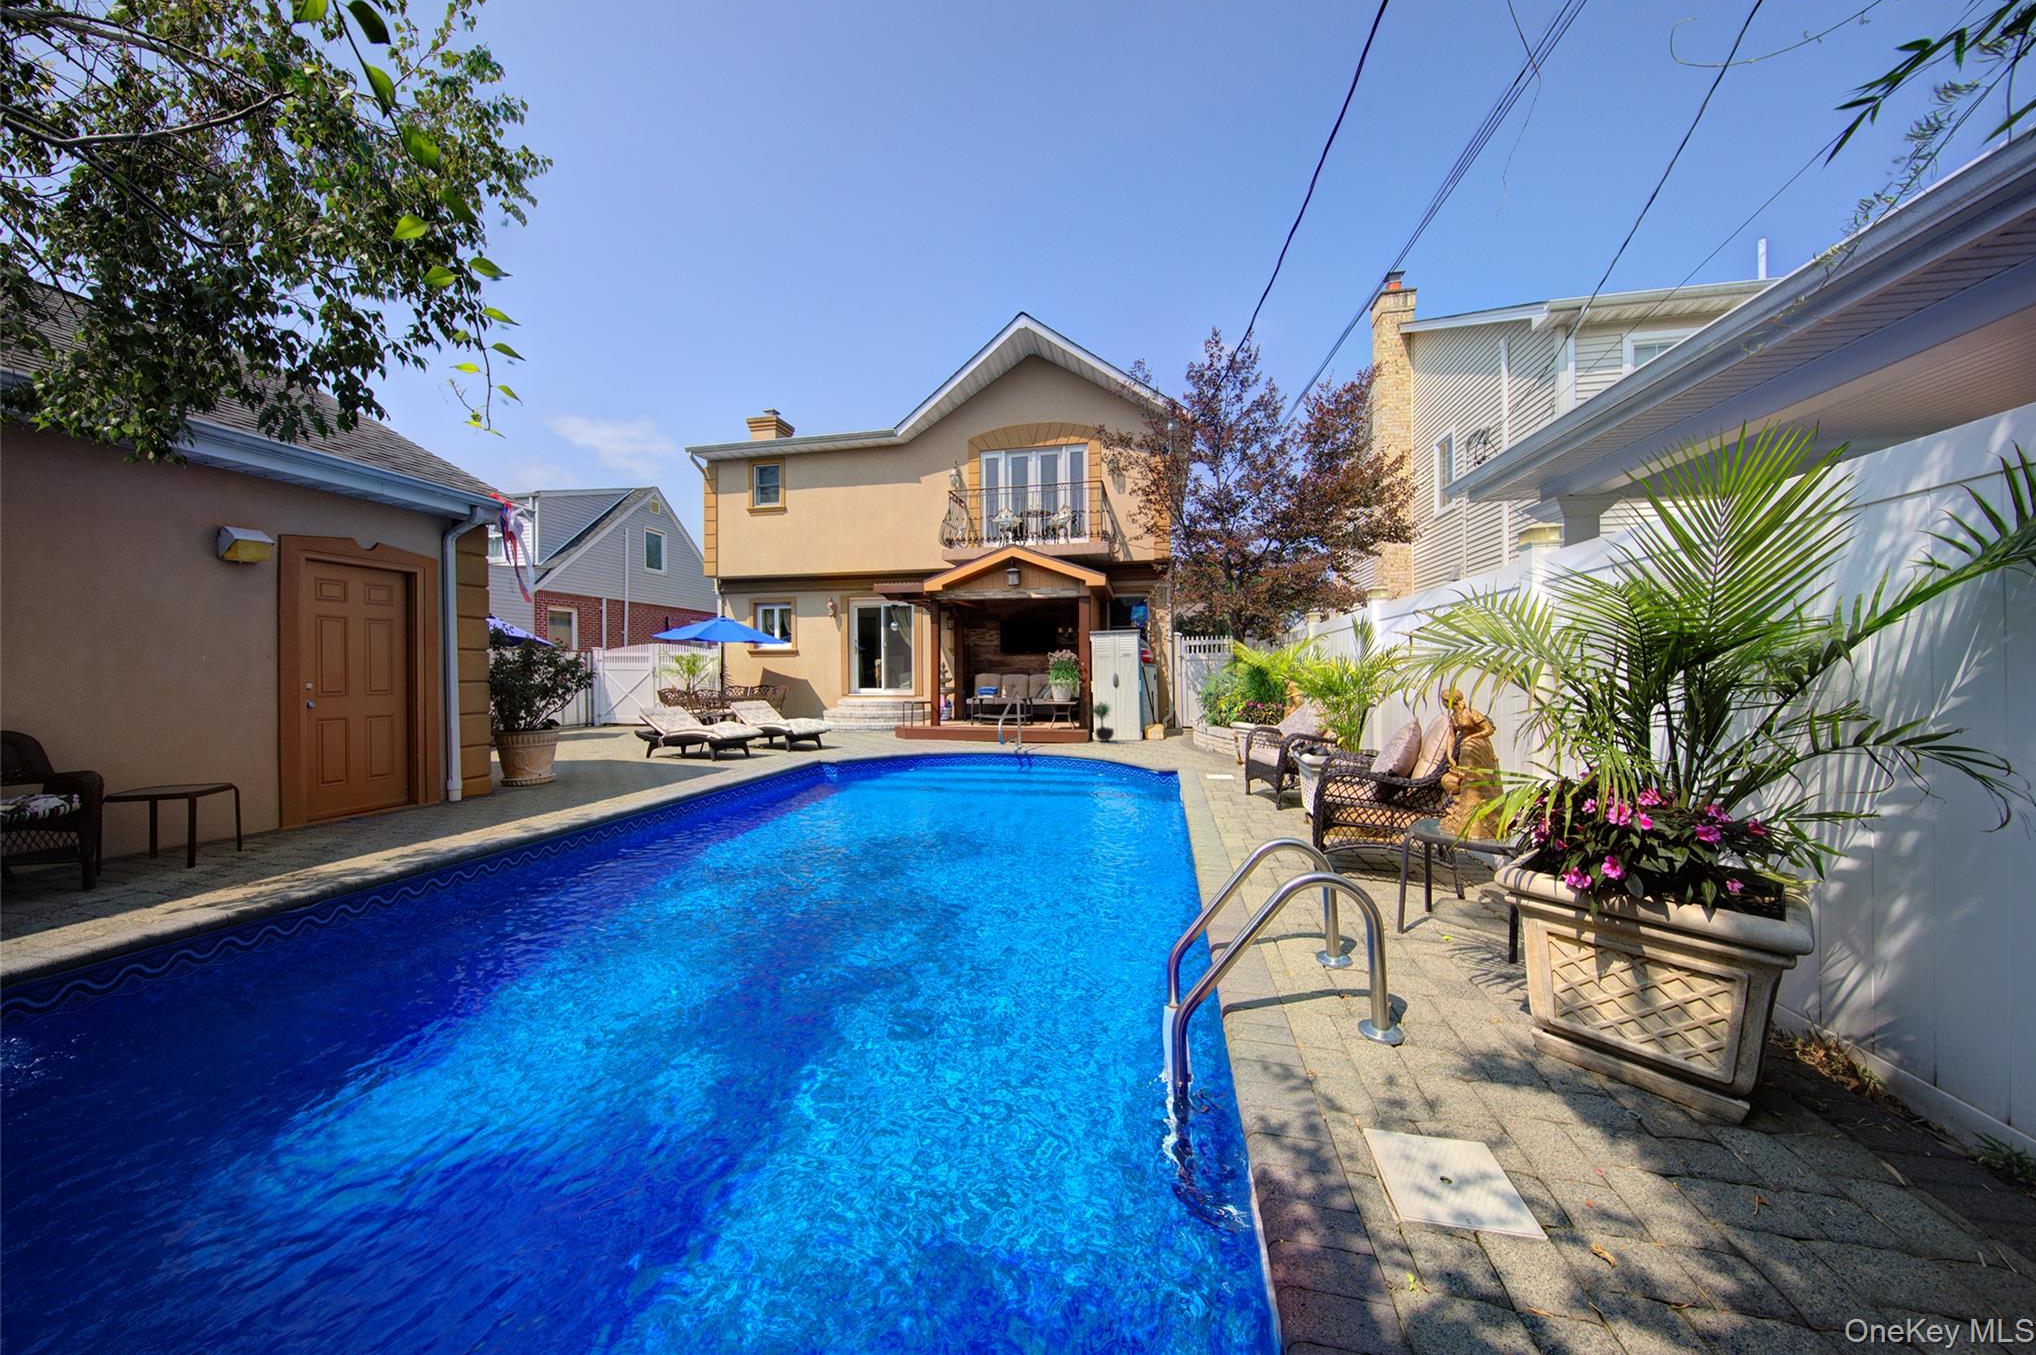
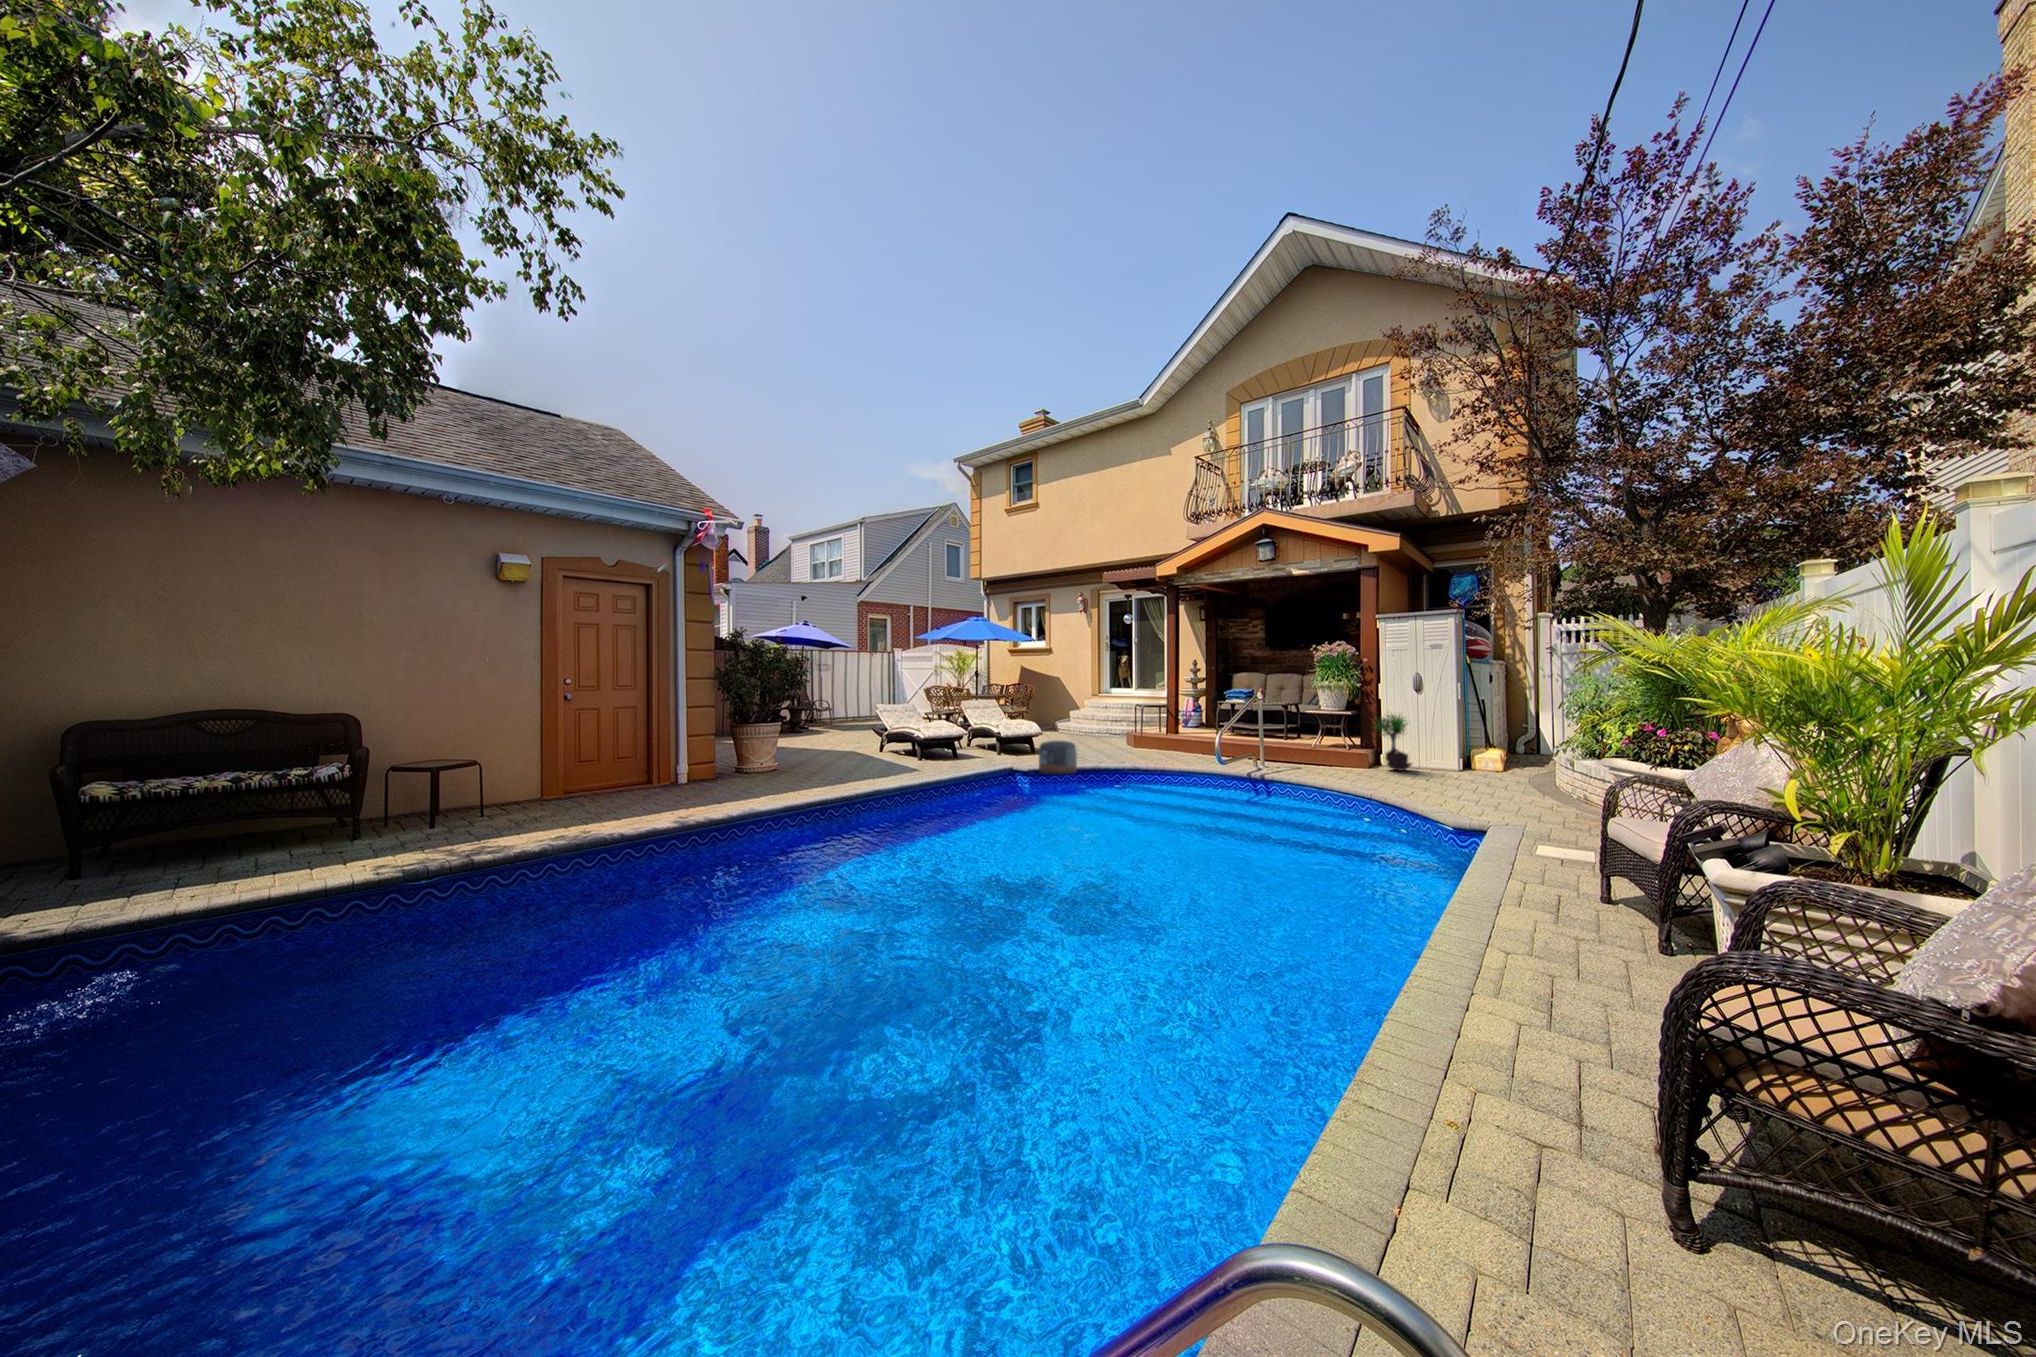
pouf: none [853,729,885,756] -> present [1039,741,1077,774]

